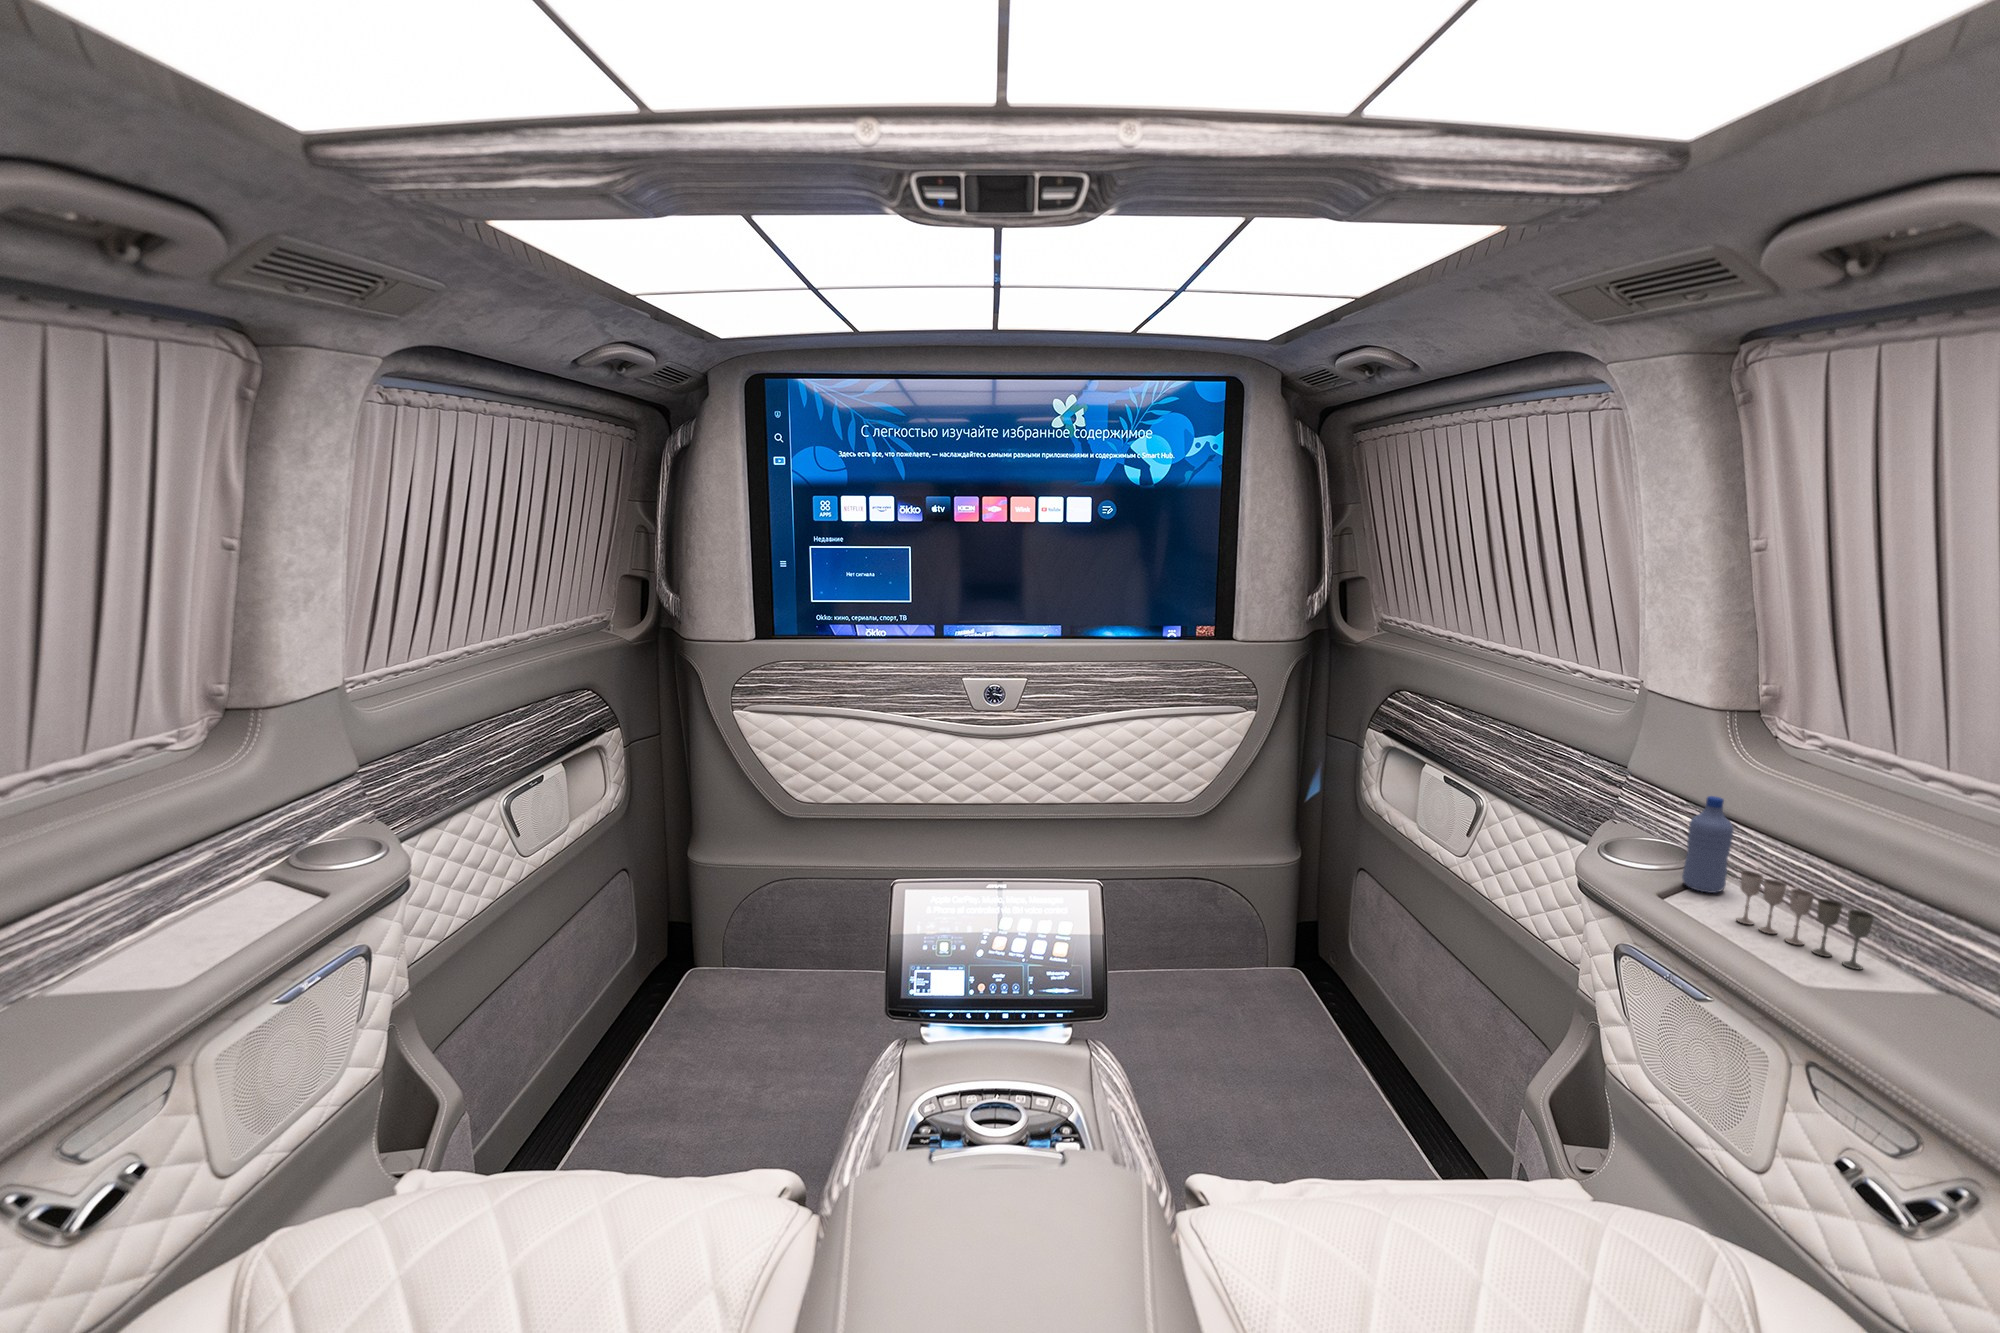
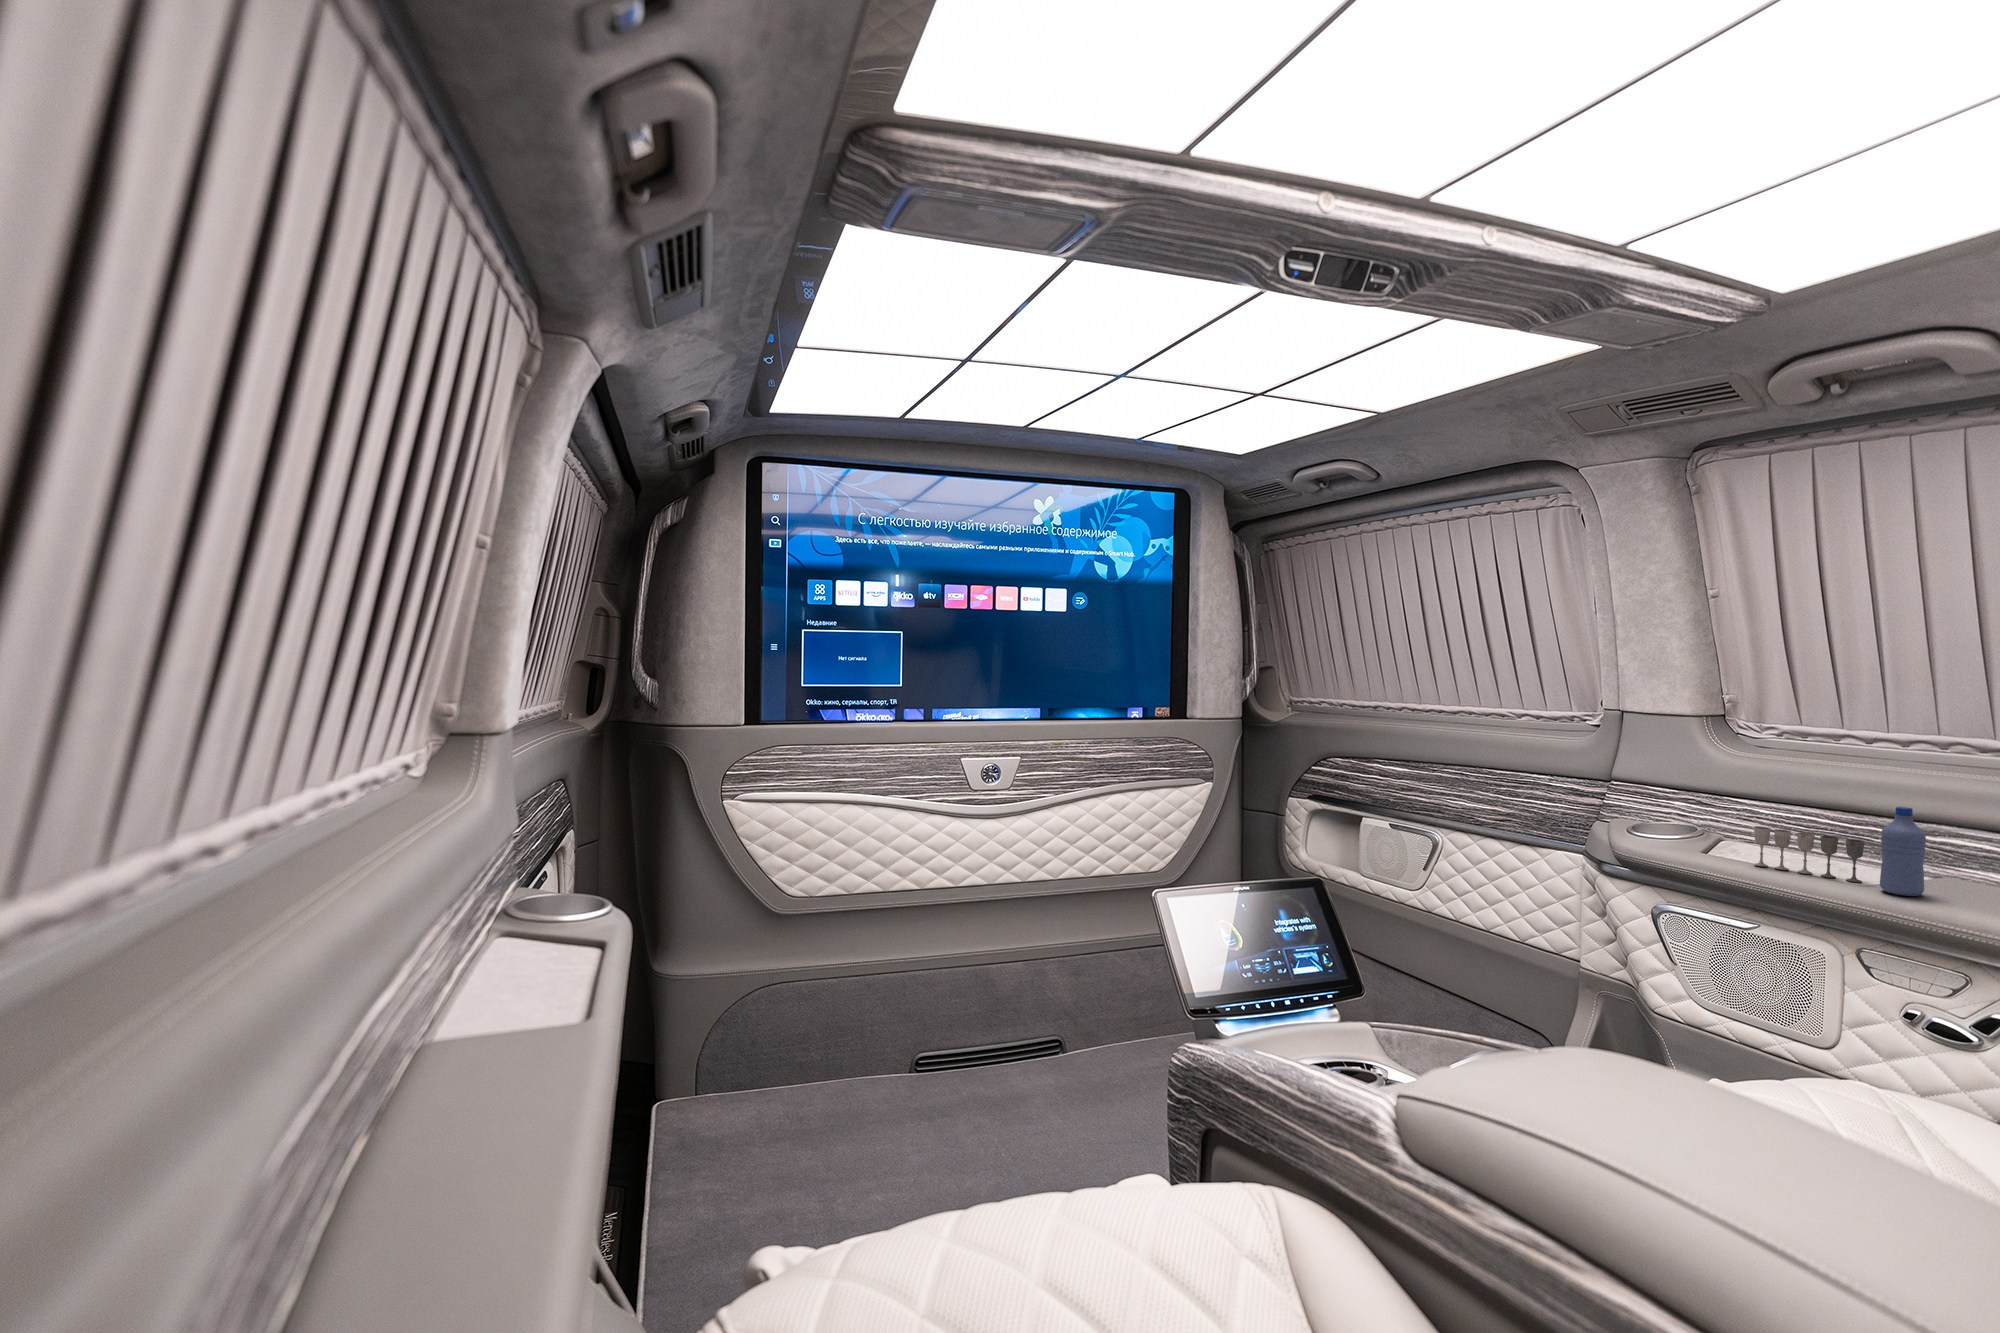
water bottle: present [1682,796,1734,893] -> present [1880,807,1926,896]

